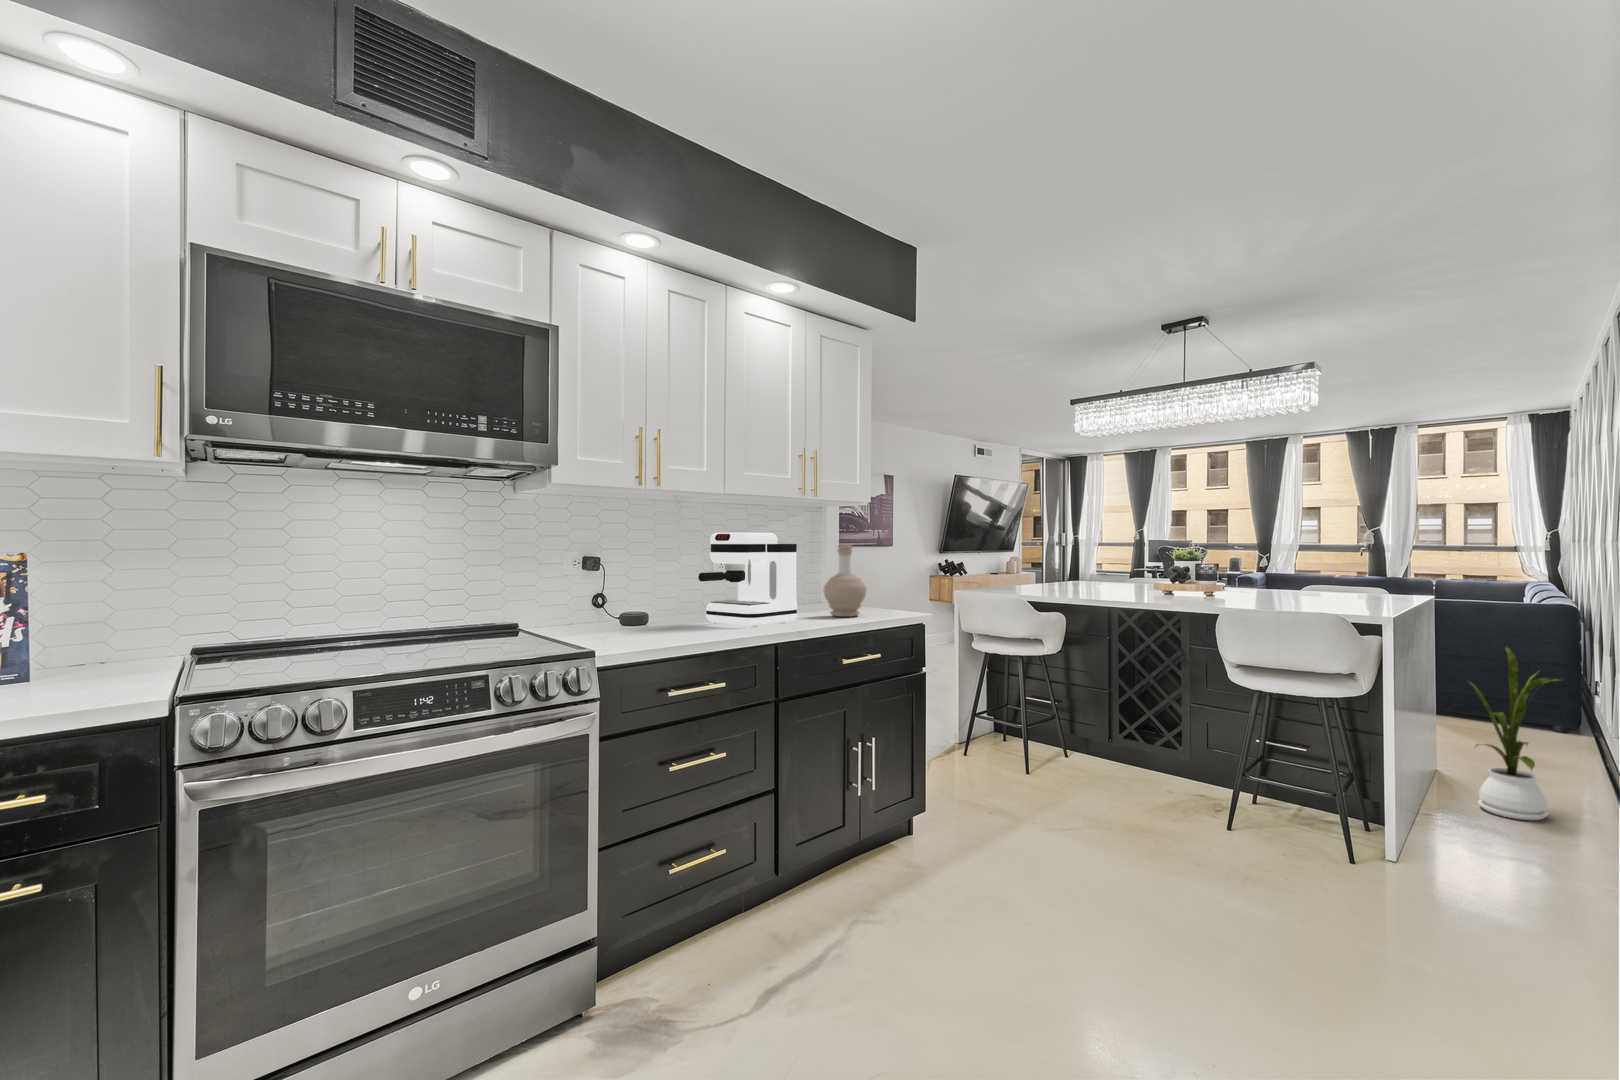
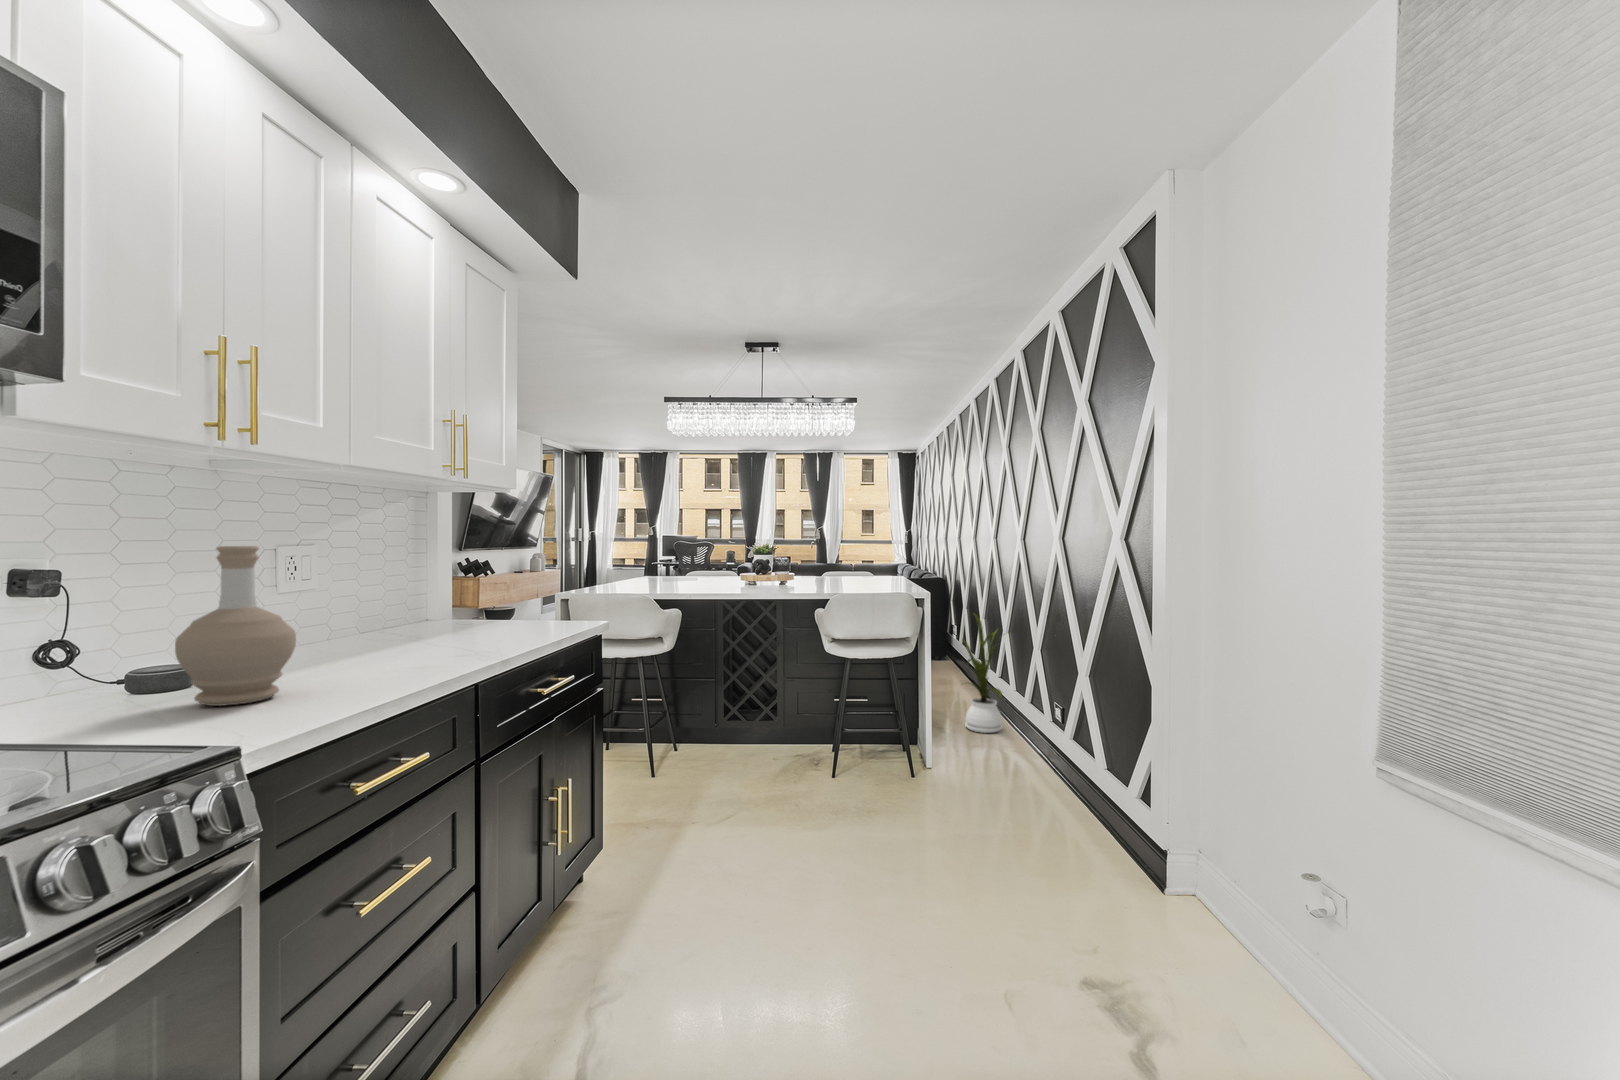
coffee maker: present [698,532,797,627] -> none [328,524,474,660]
bottle: present [824,545,867,617] -> present [175,546,296,706]

